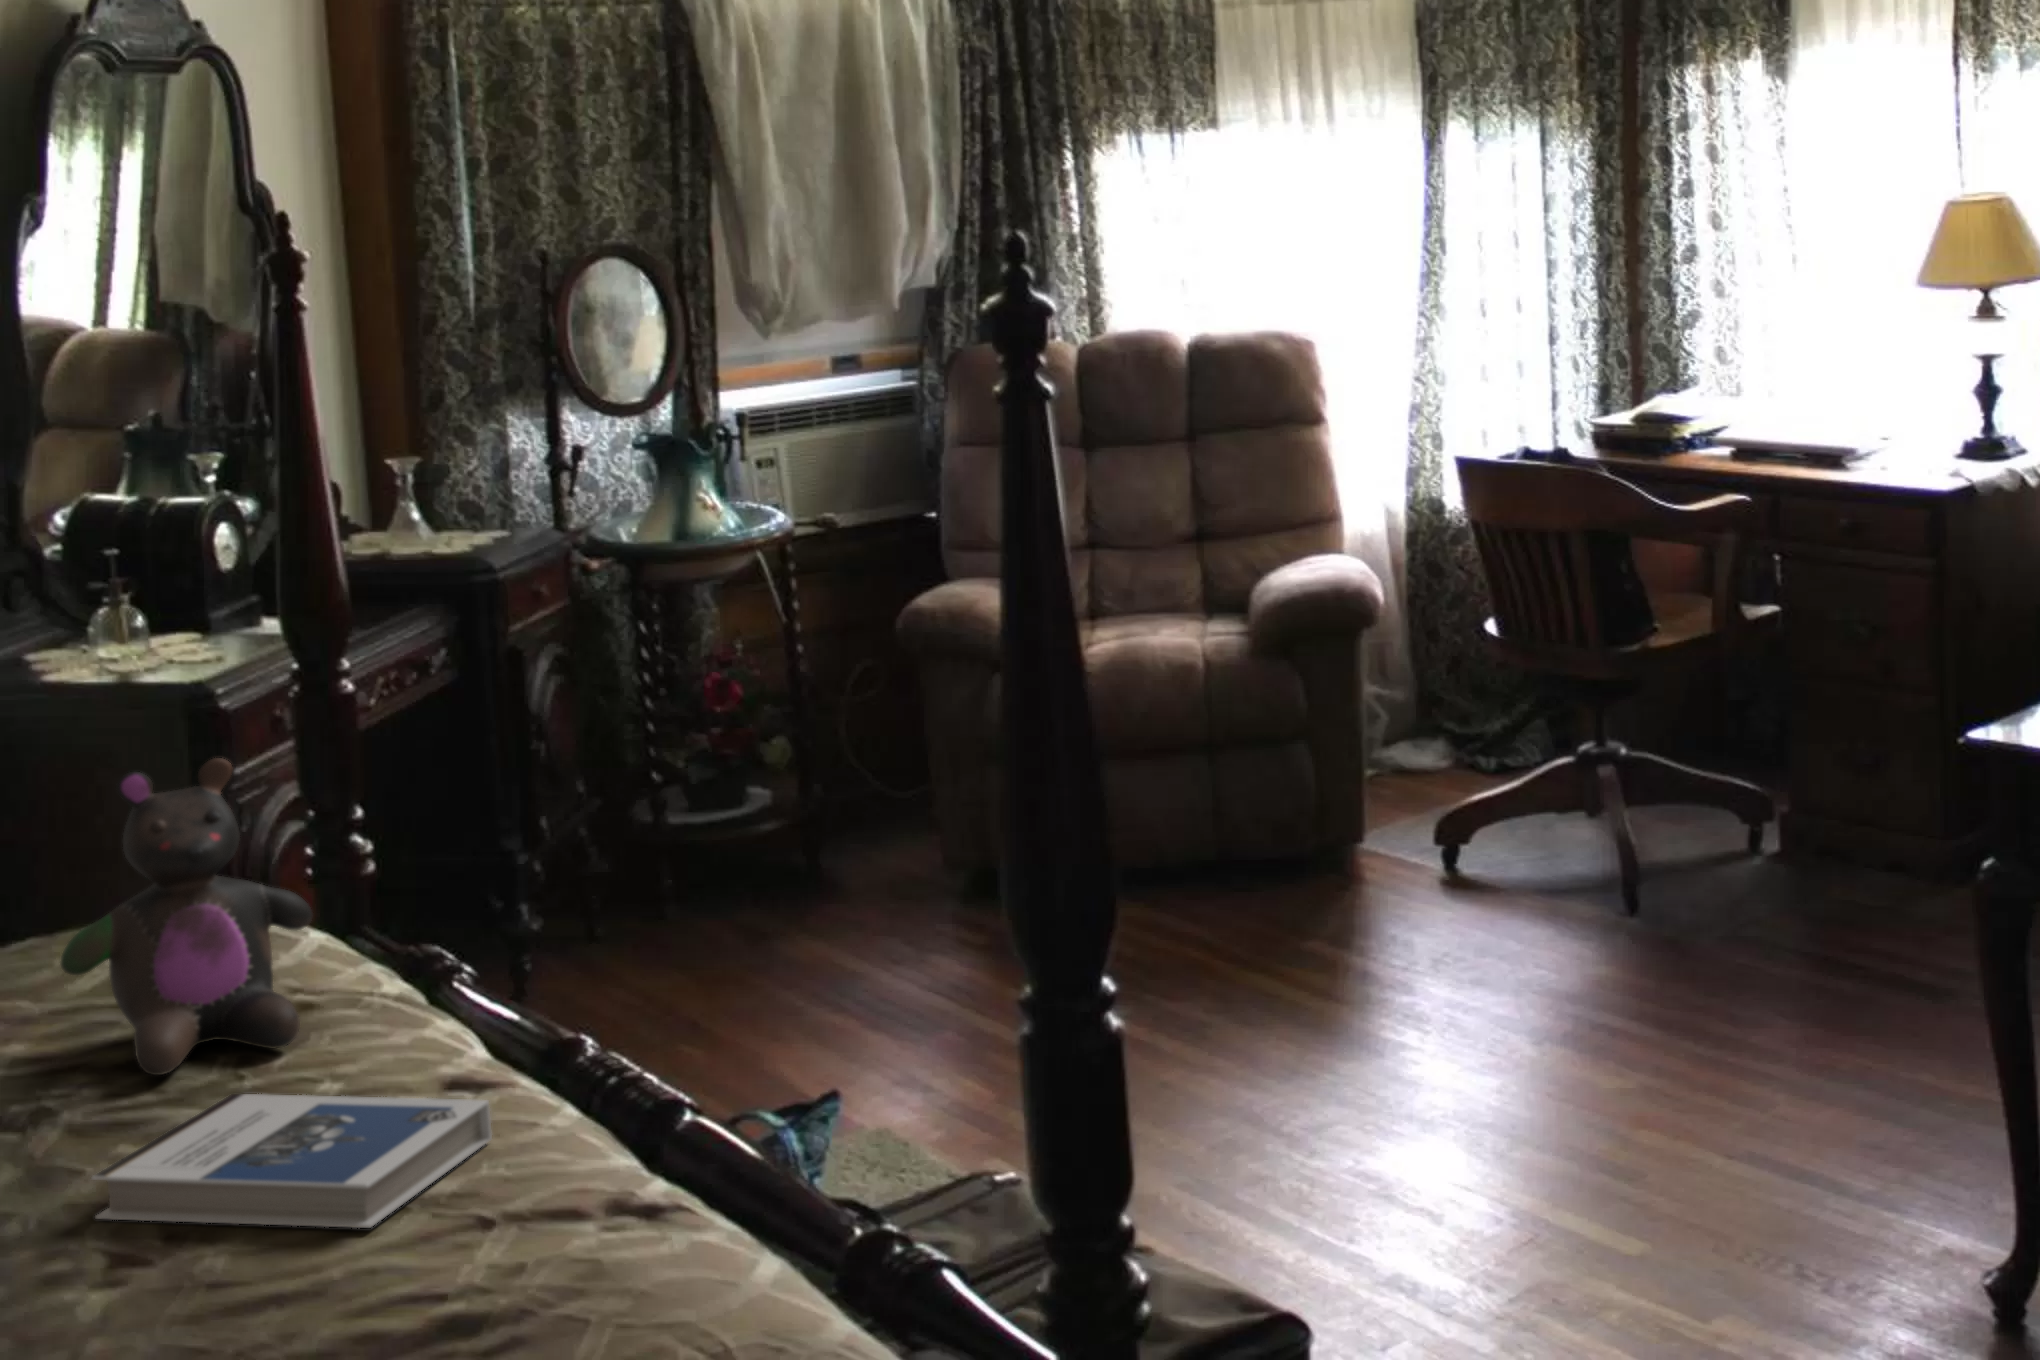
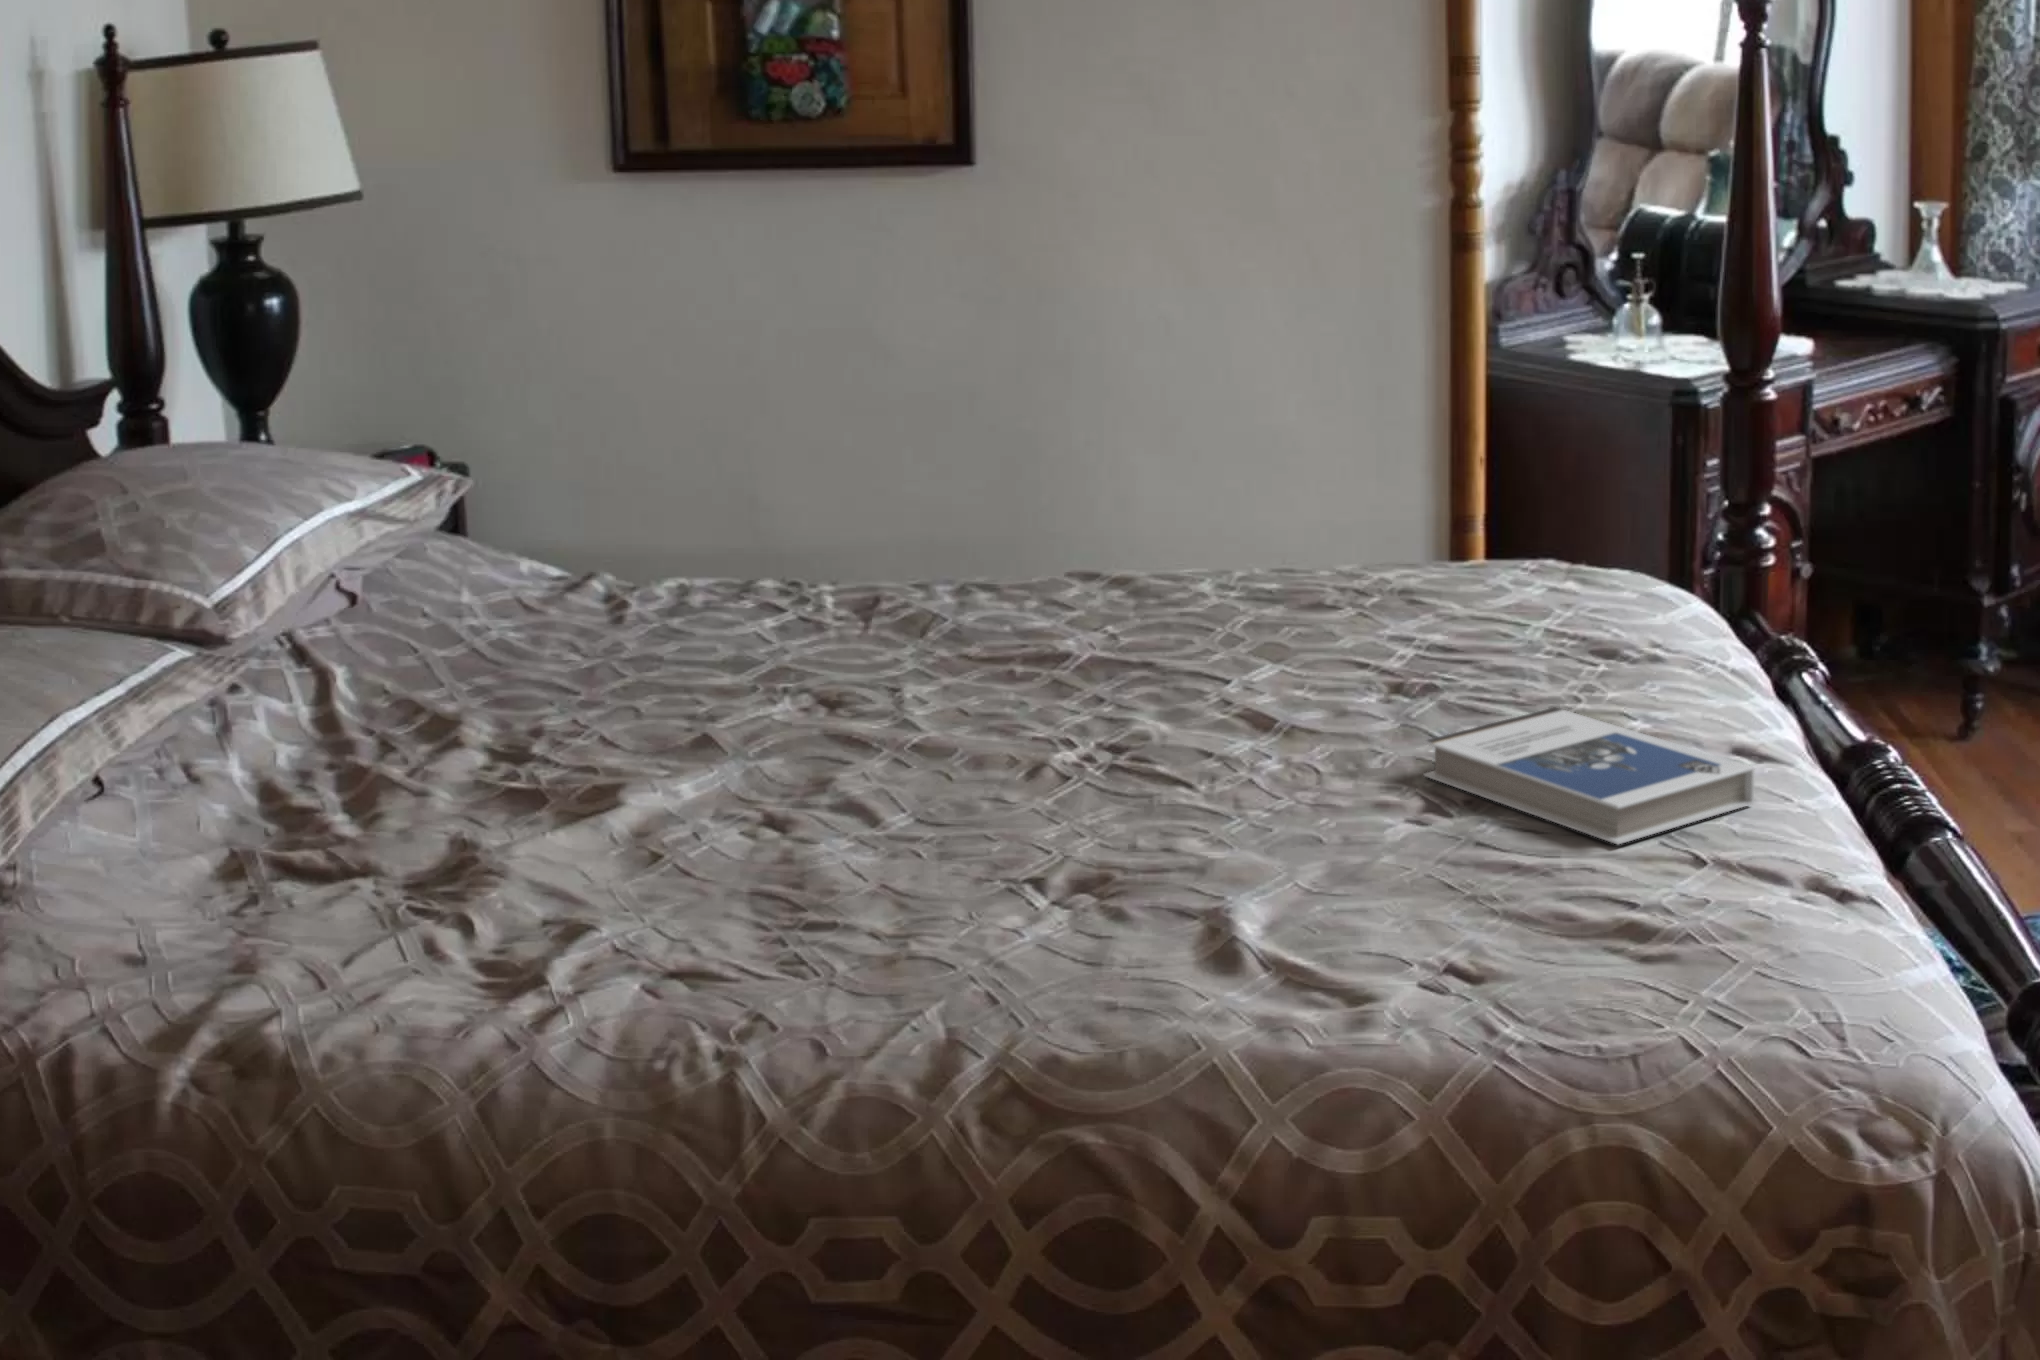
stuffed bear: present [61,758,312,1075] -> none [1462,424,1669,684]

